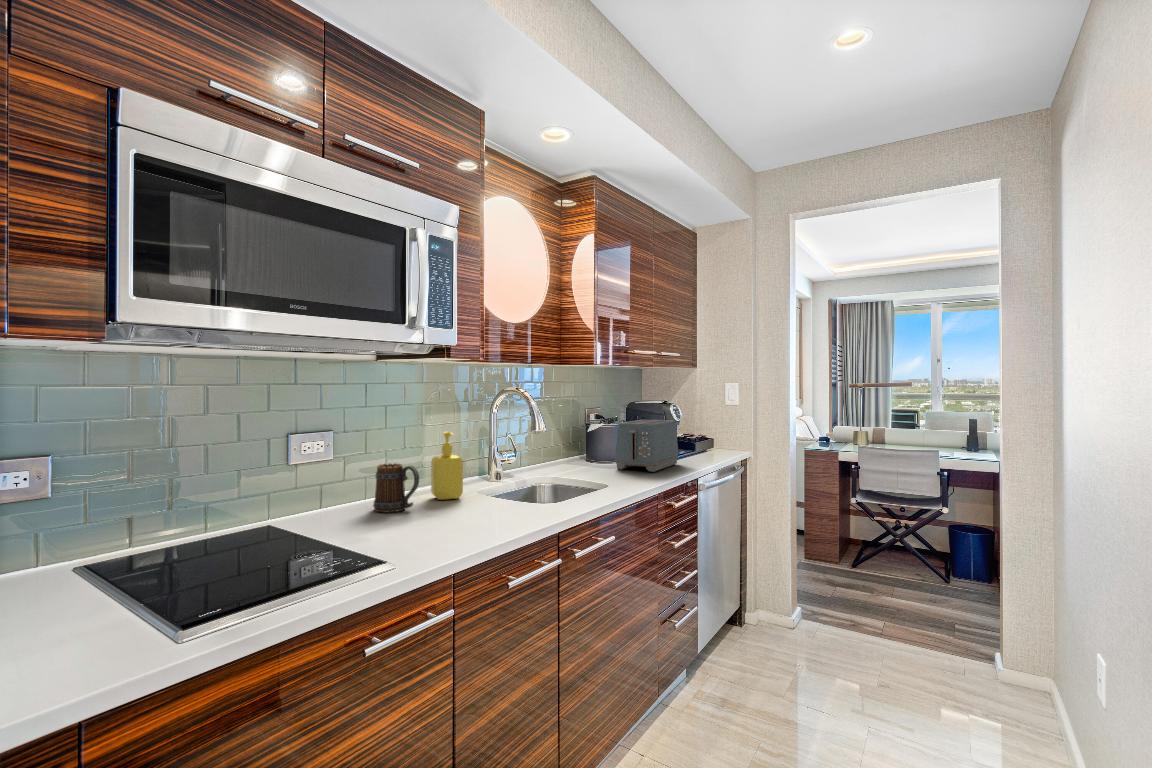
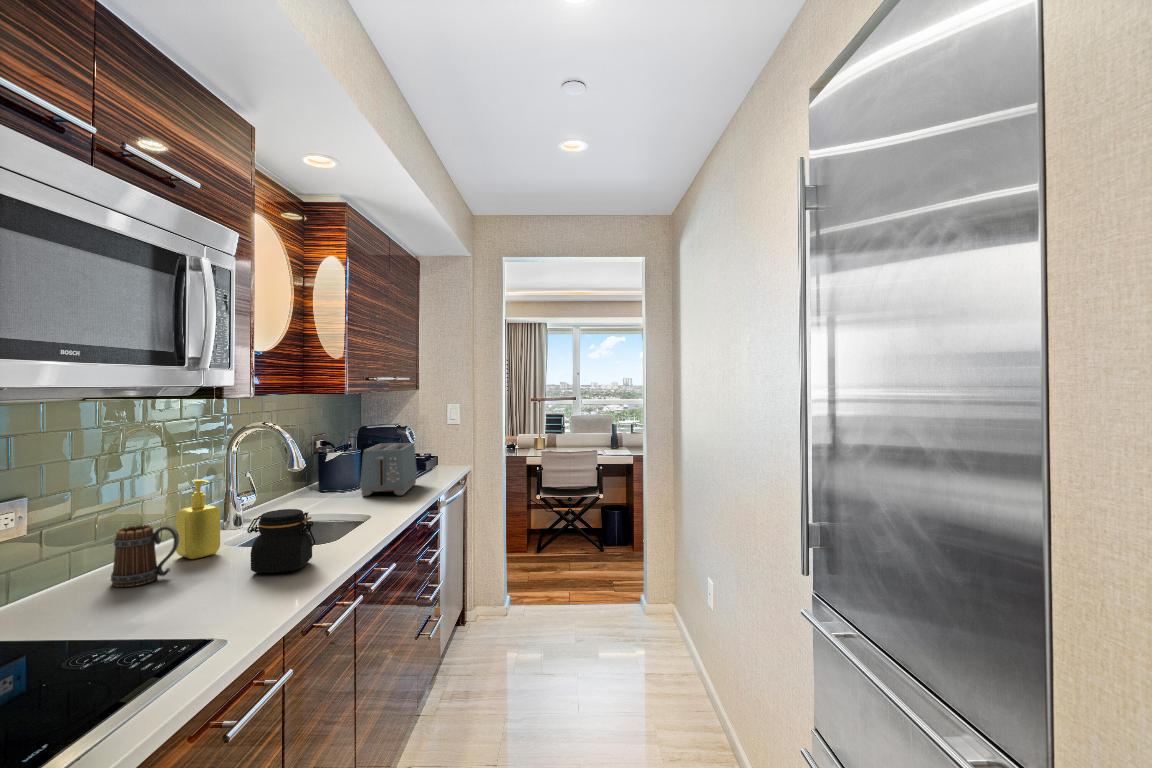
jar: none [466,463,521,520] -> present [247,509,315,573]

